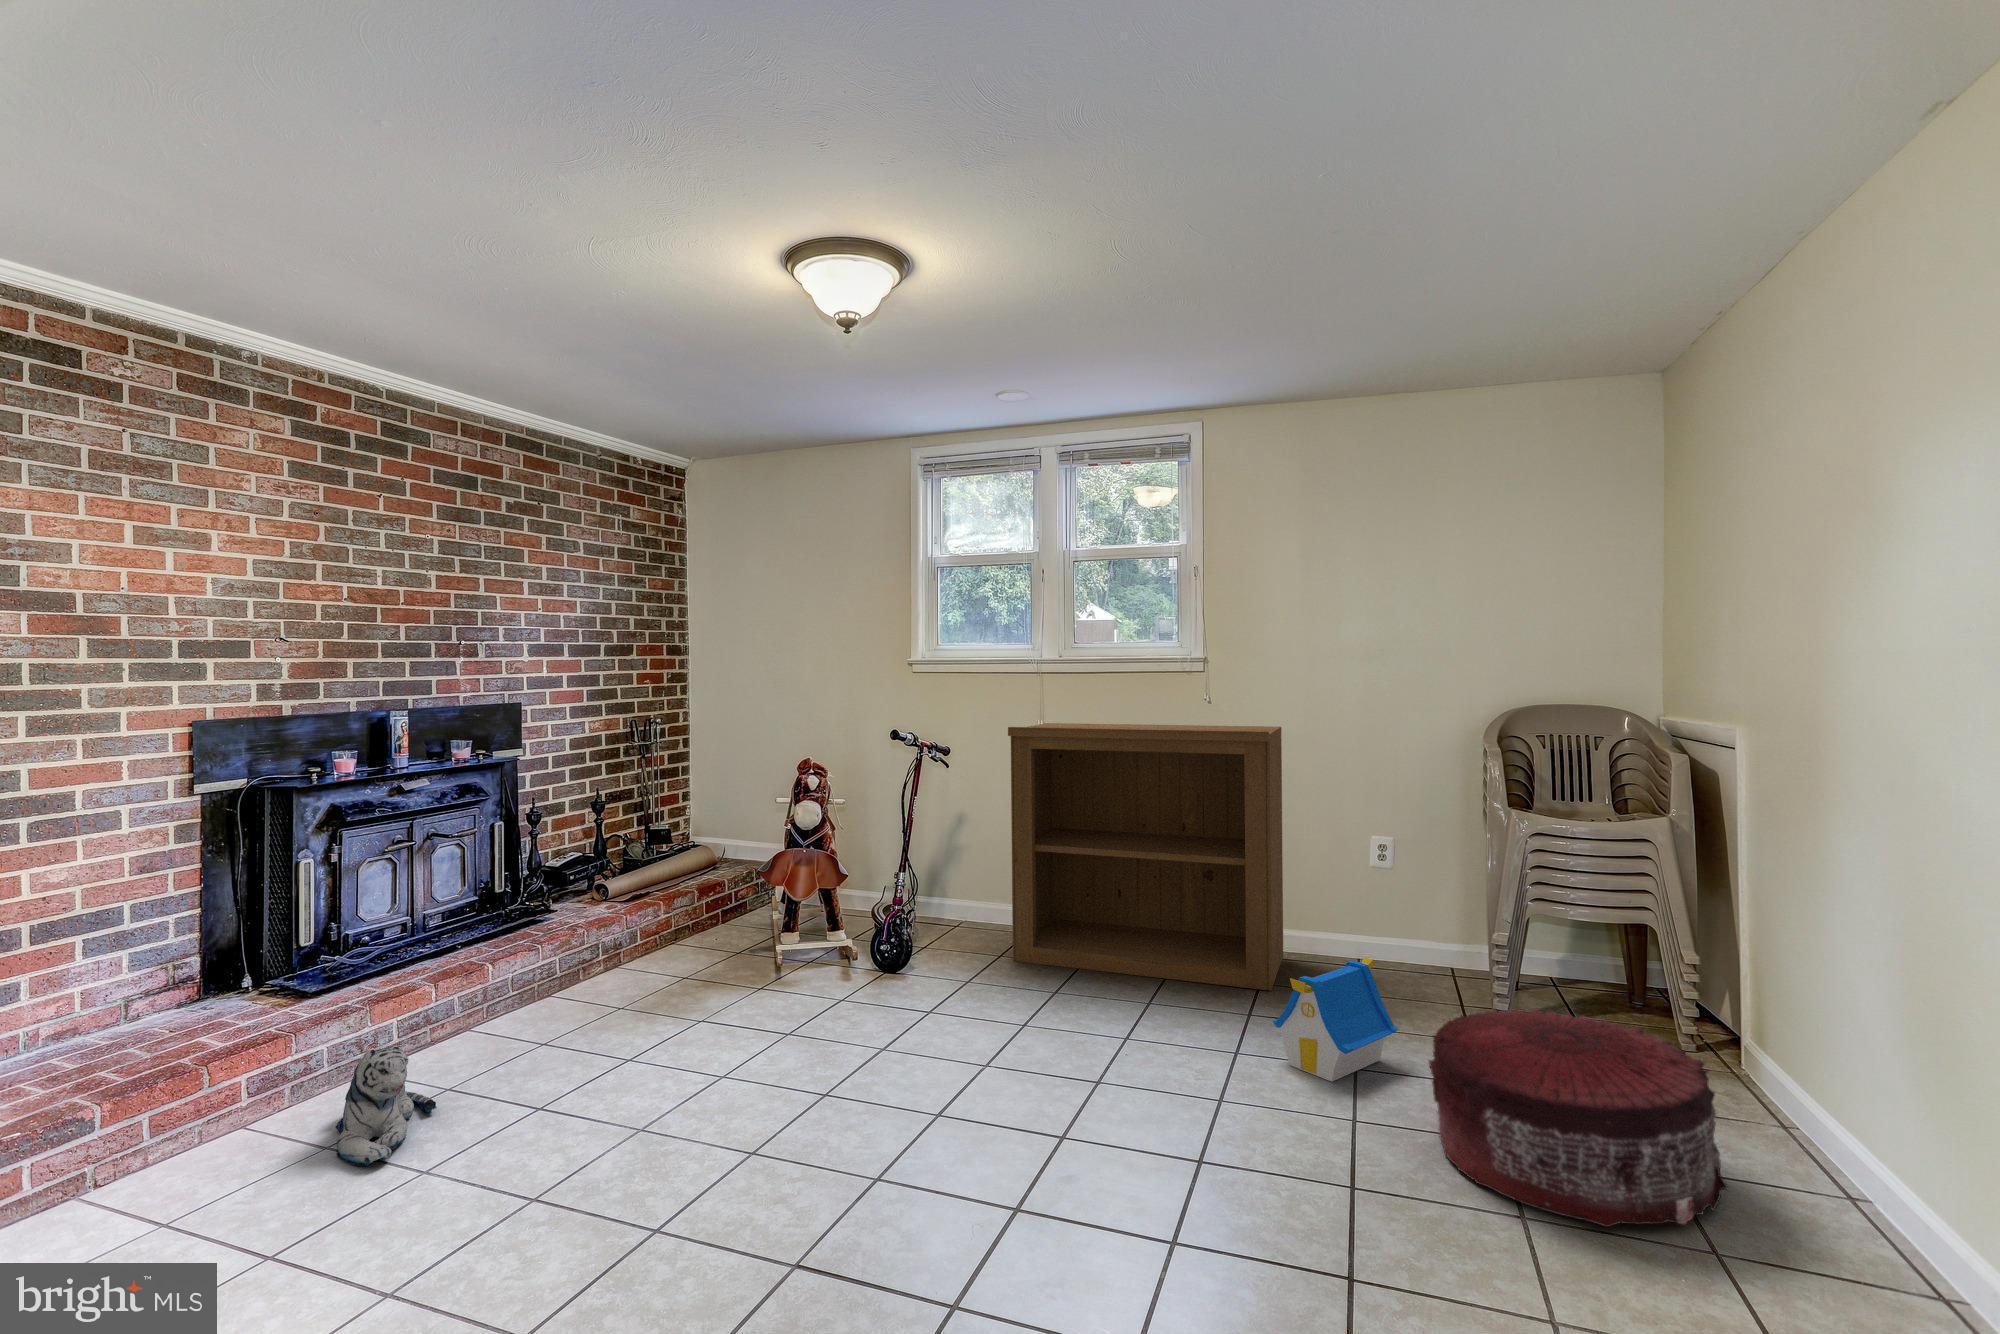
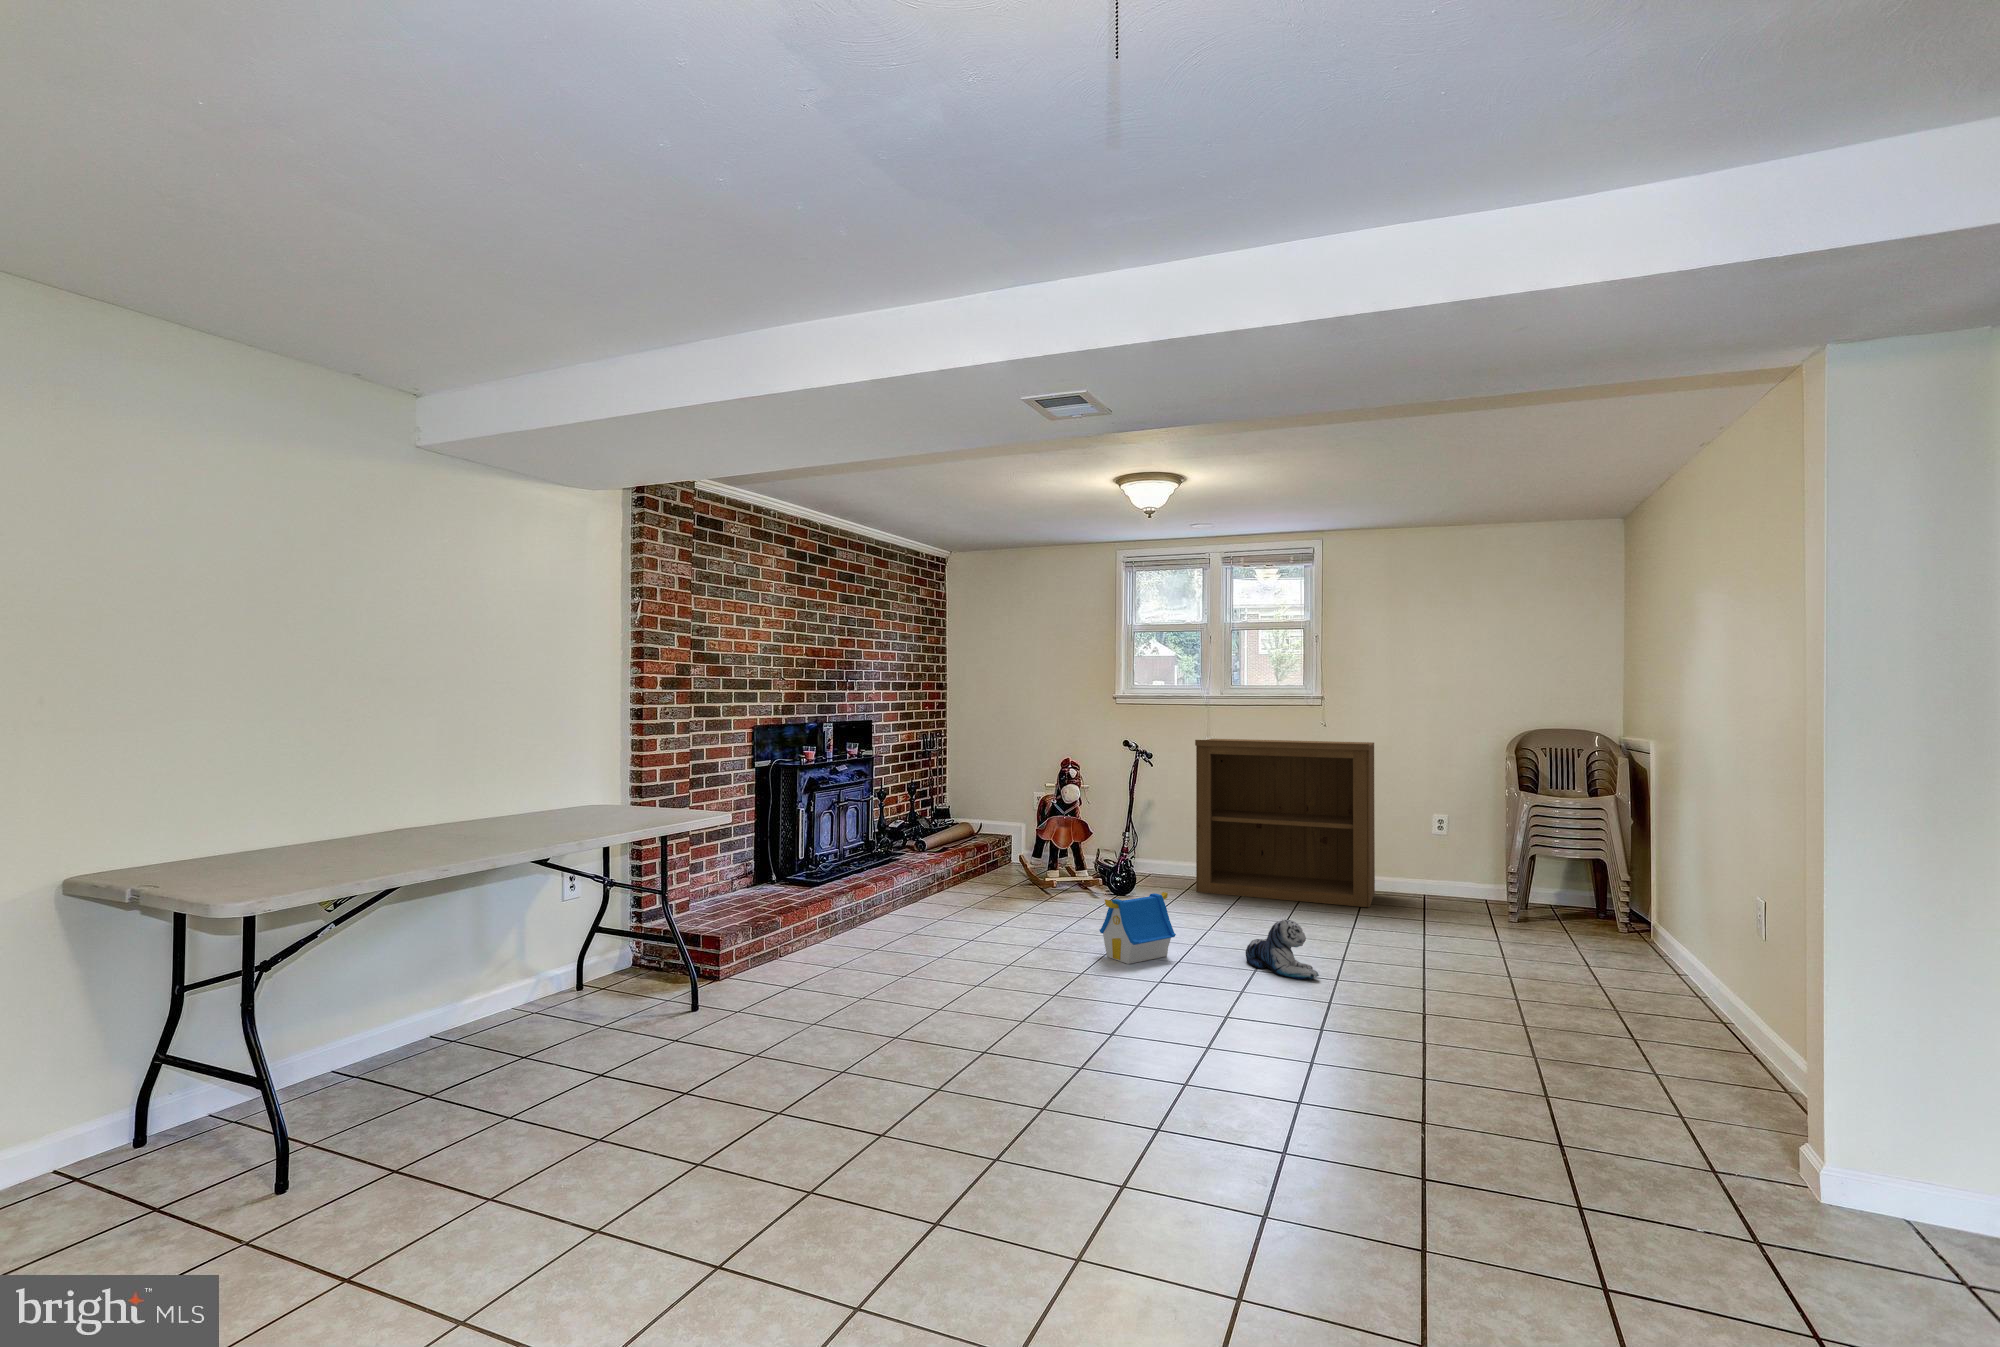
toy house: present [1273,958,1398,1082] -> present [1100,892,1176,964]
pouf: present [1429,1008,1728,1227] -> none [1466,894,1620,983]
plush toy: present [336,1047,437,1166] -> present [1246,920,1319,979]

